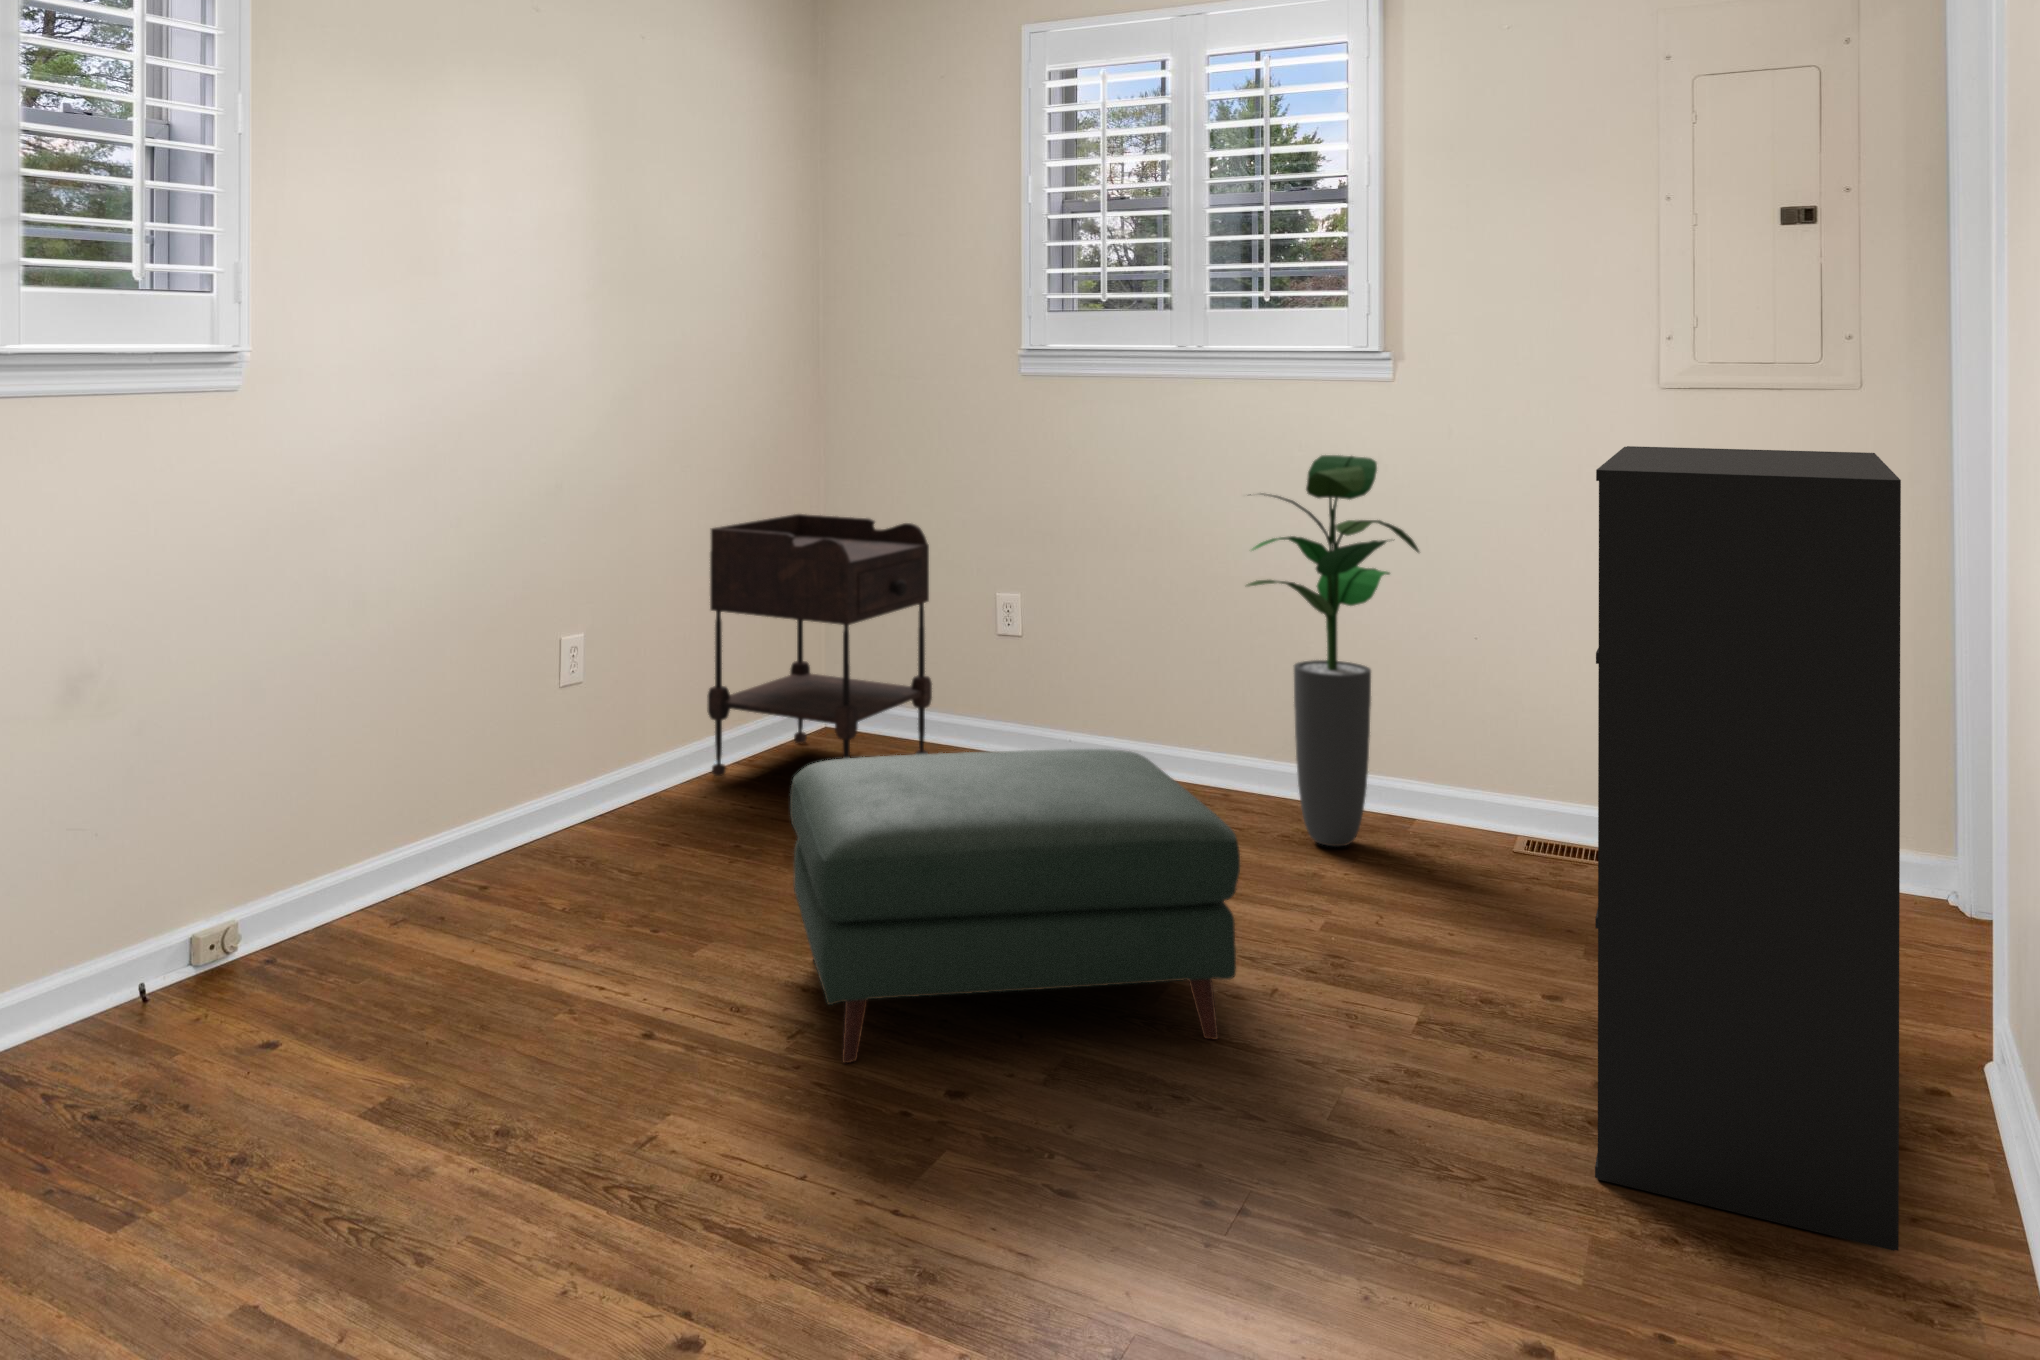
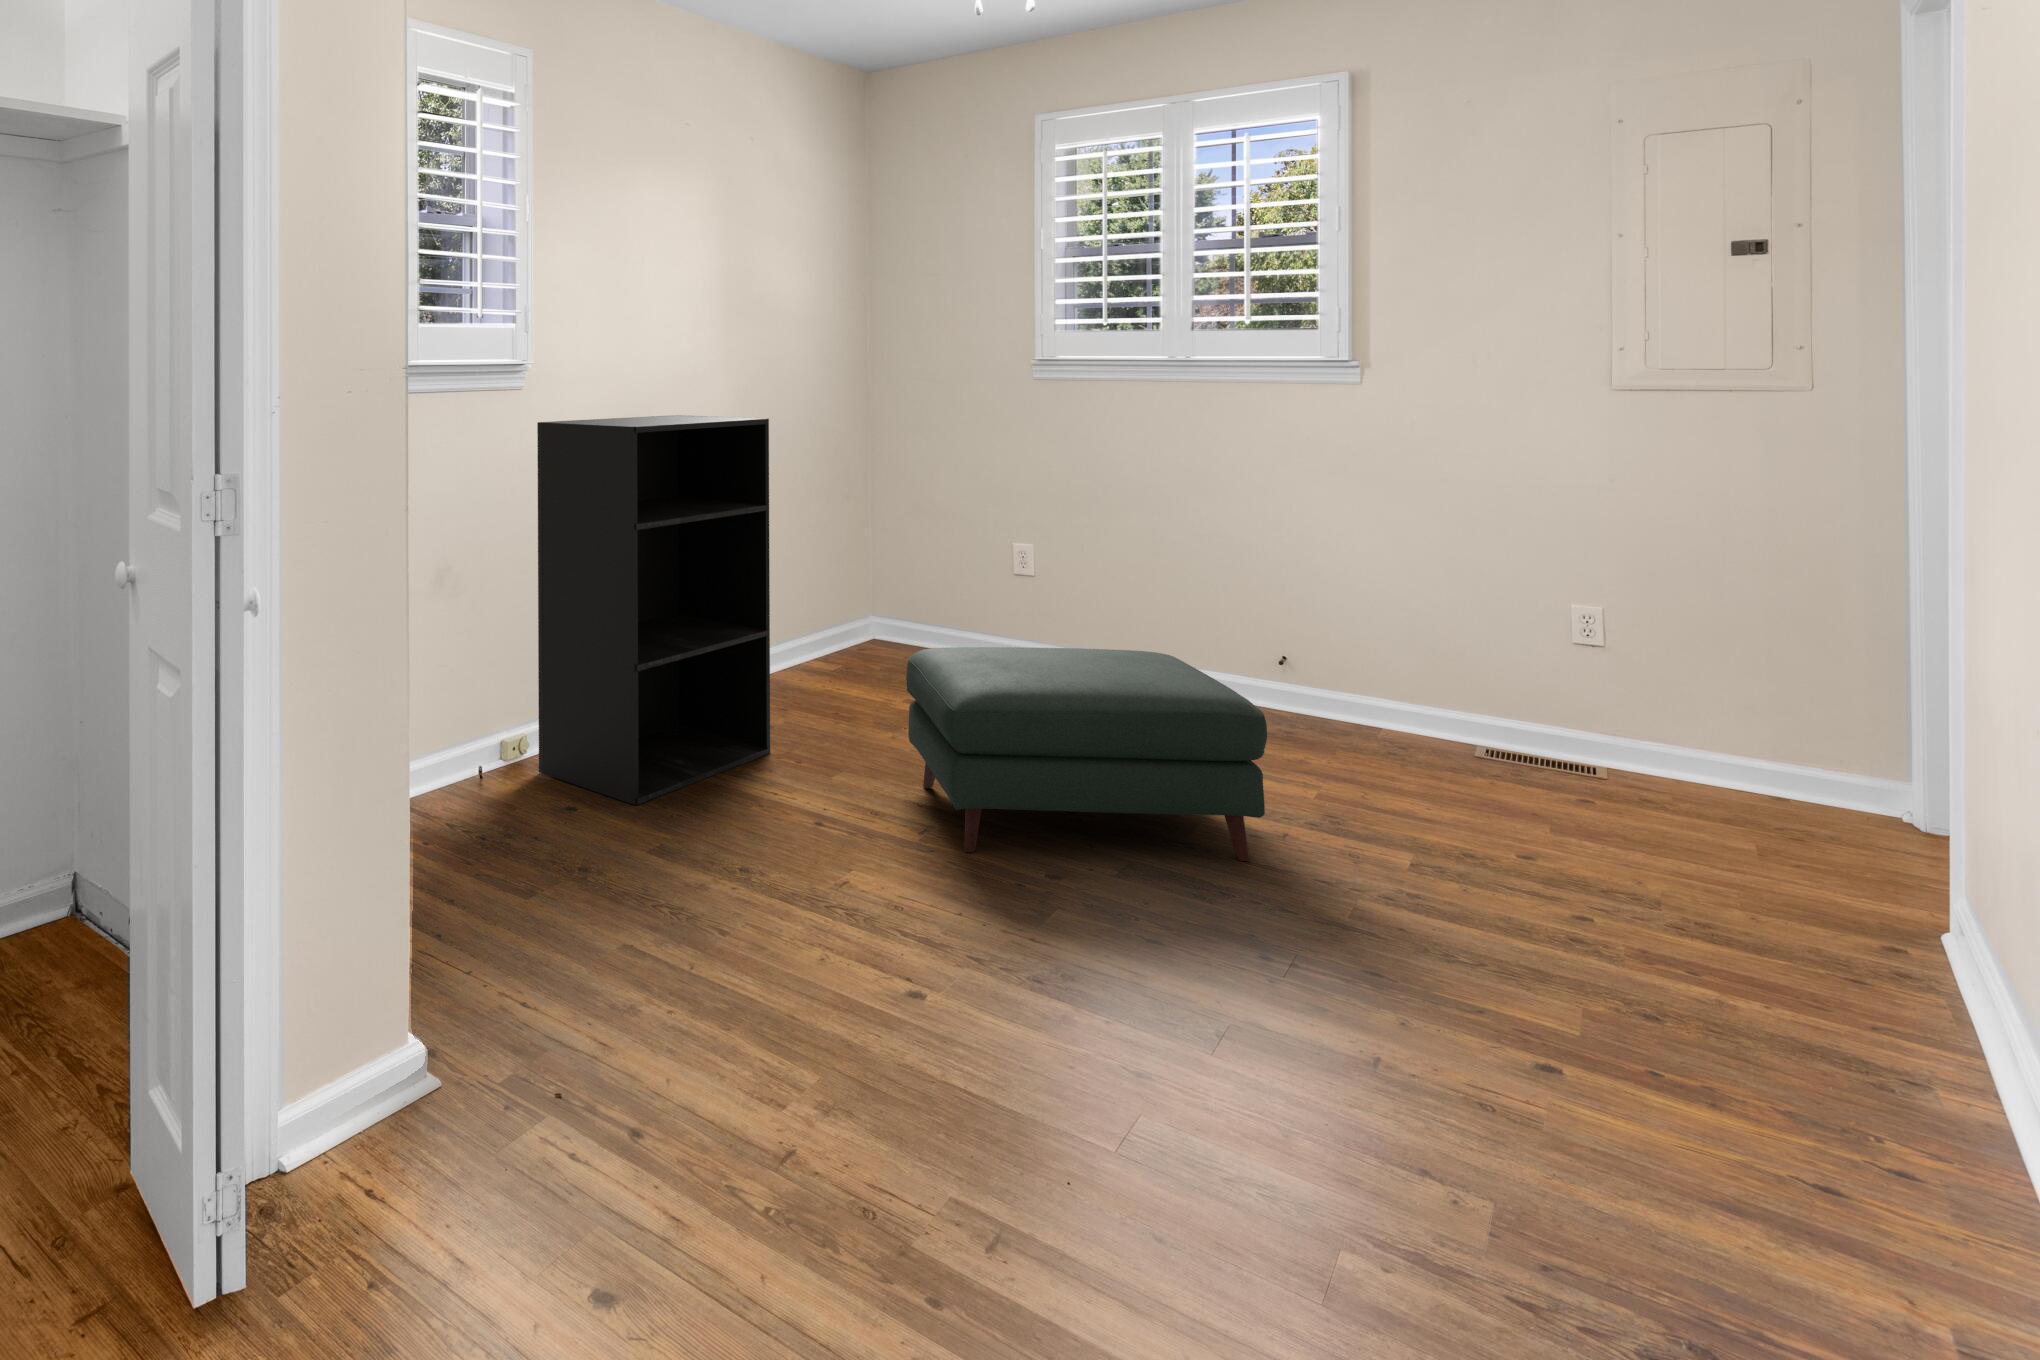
bookshelf: present [1595,446,1901,1251] -> present [537,415,770,805]
potted plant: present [1246,455,1419,846] -> none [1240,439,1397,742]
side table: present [707,514,932,776] -> none [808,479,976,687]

